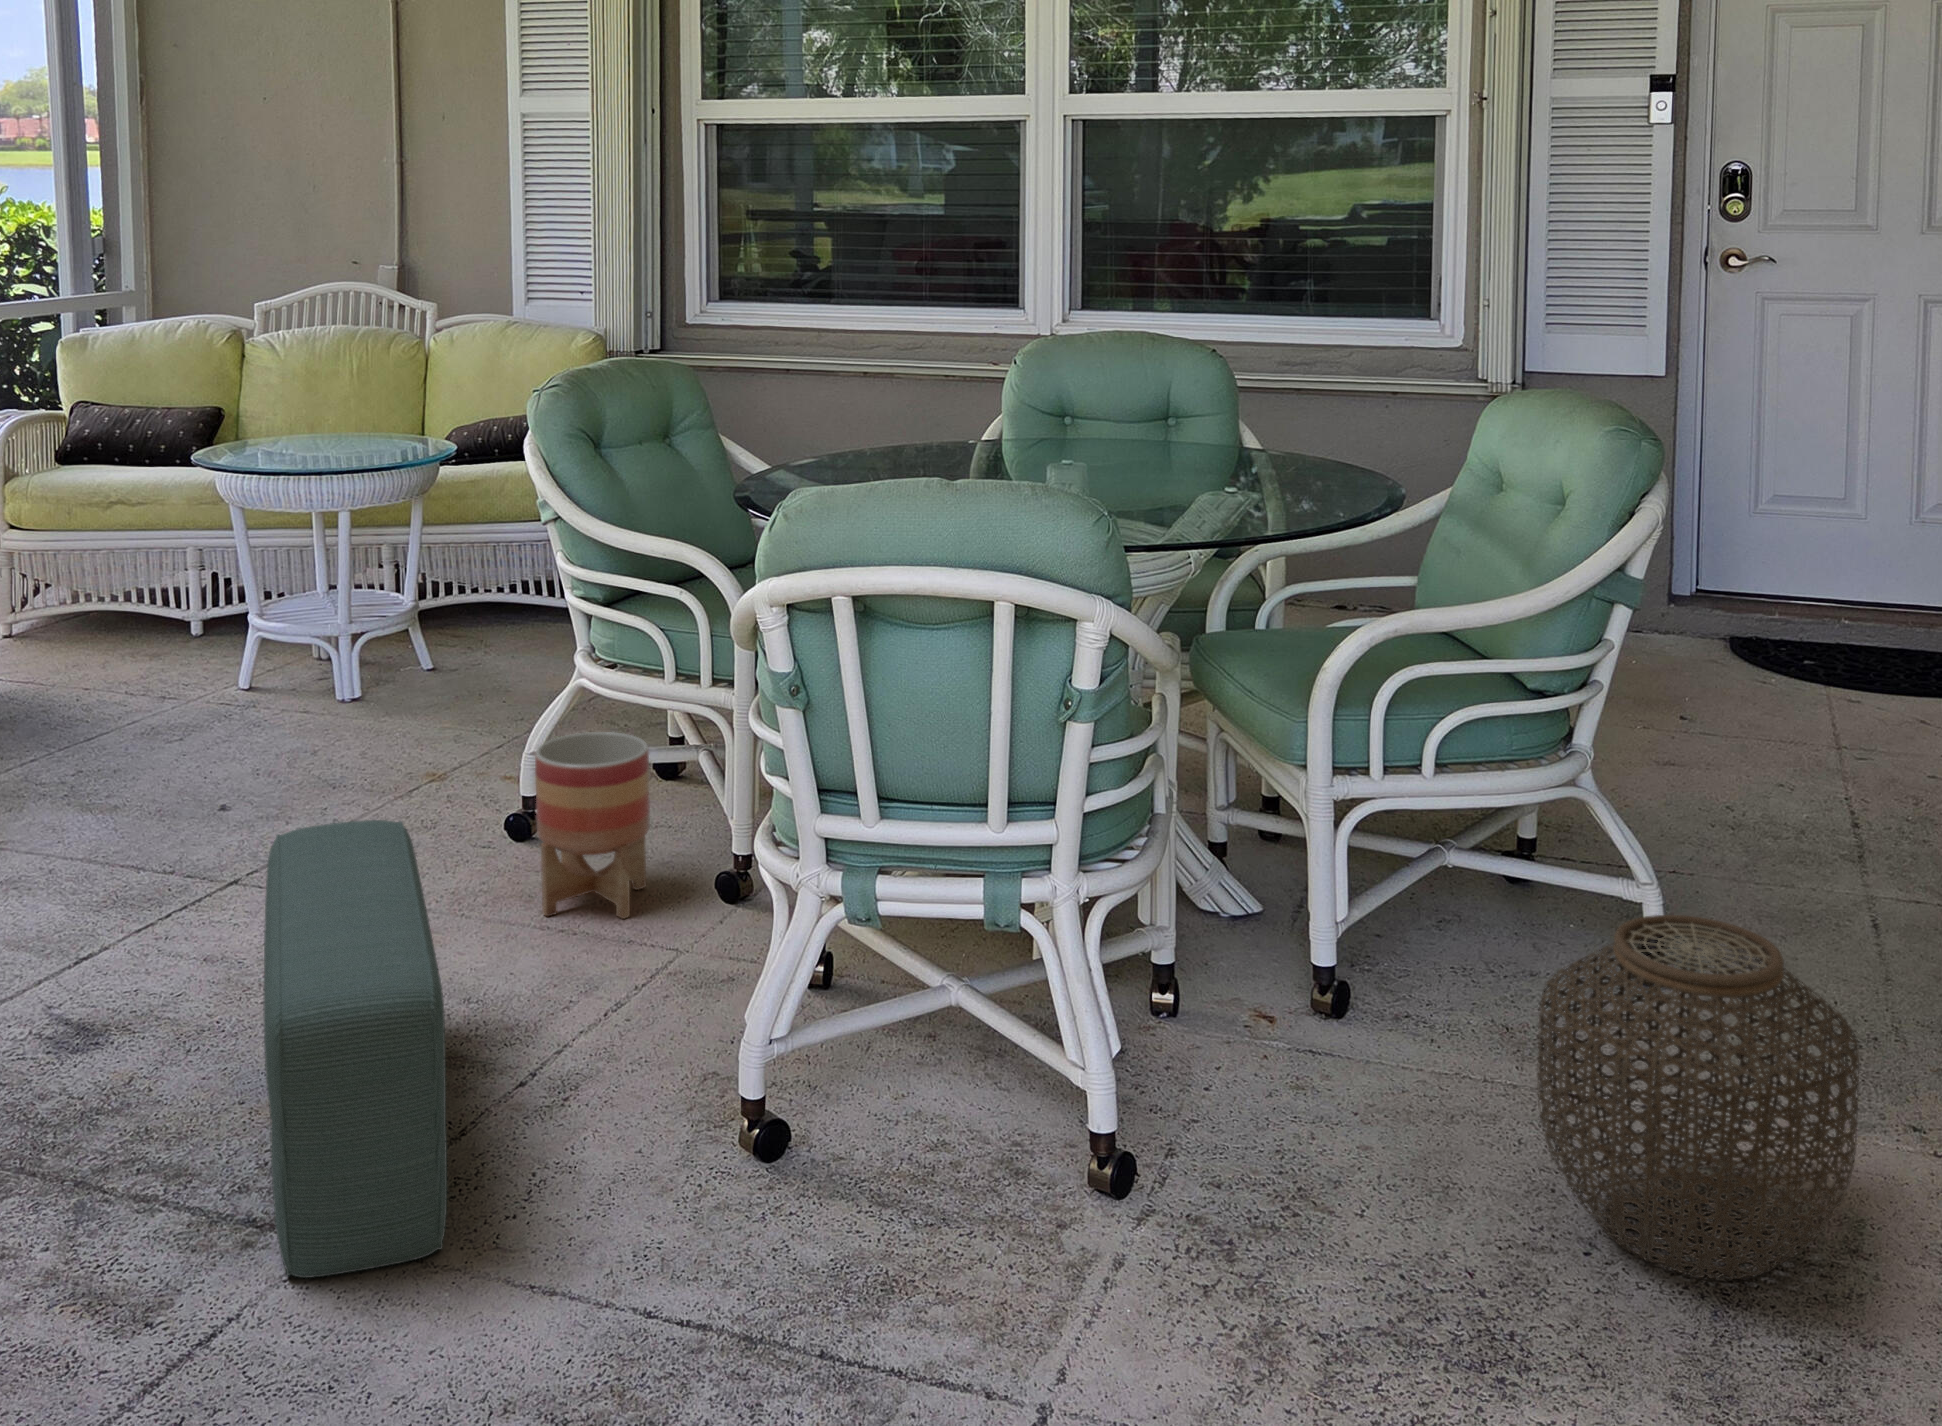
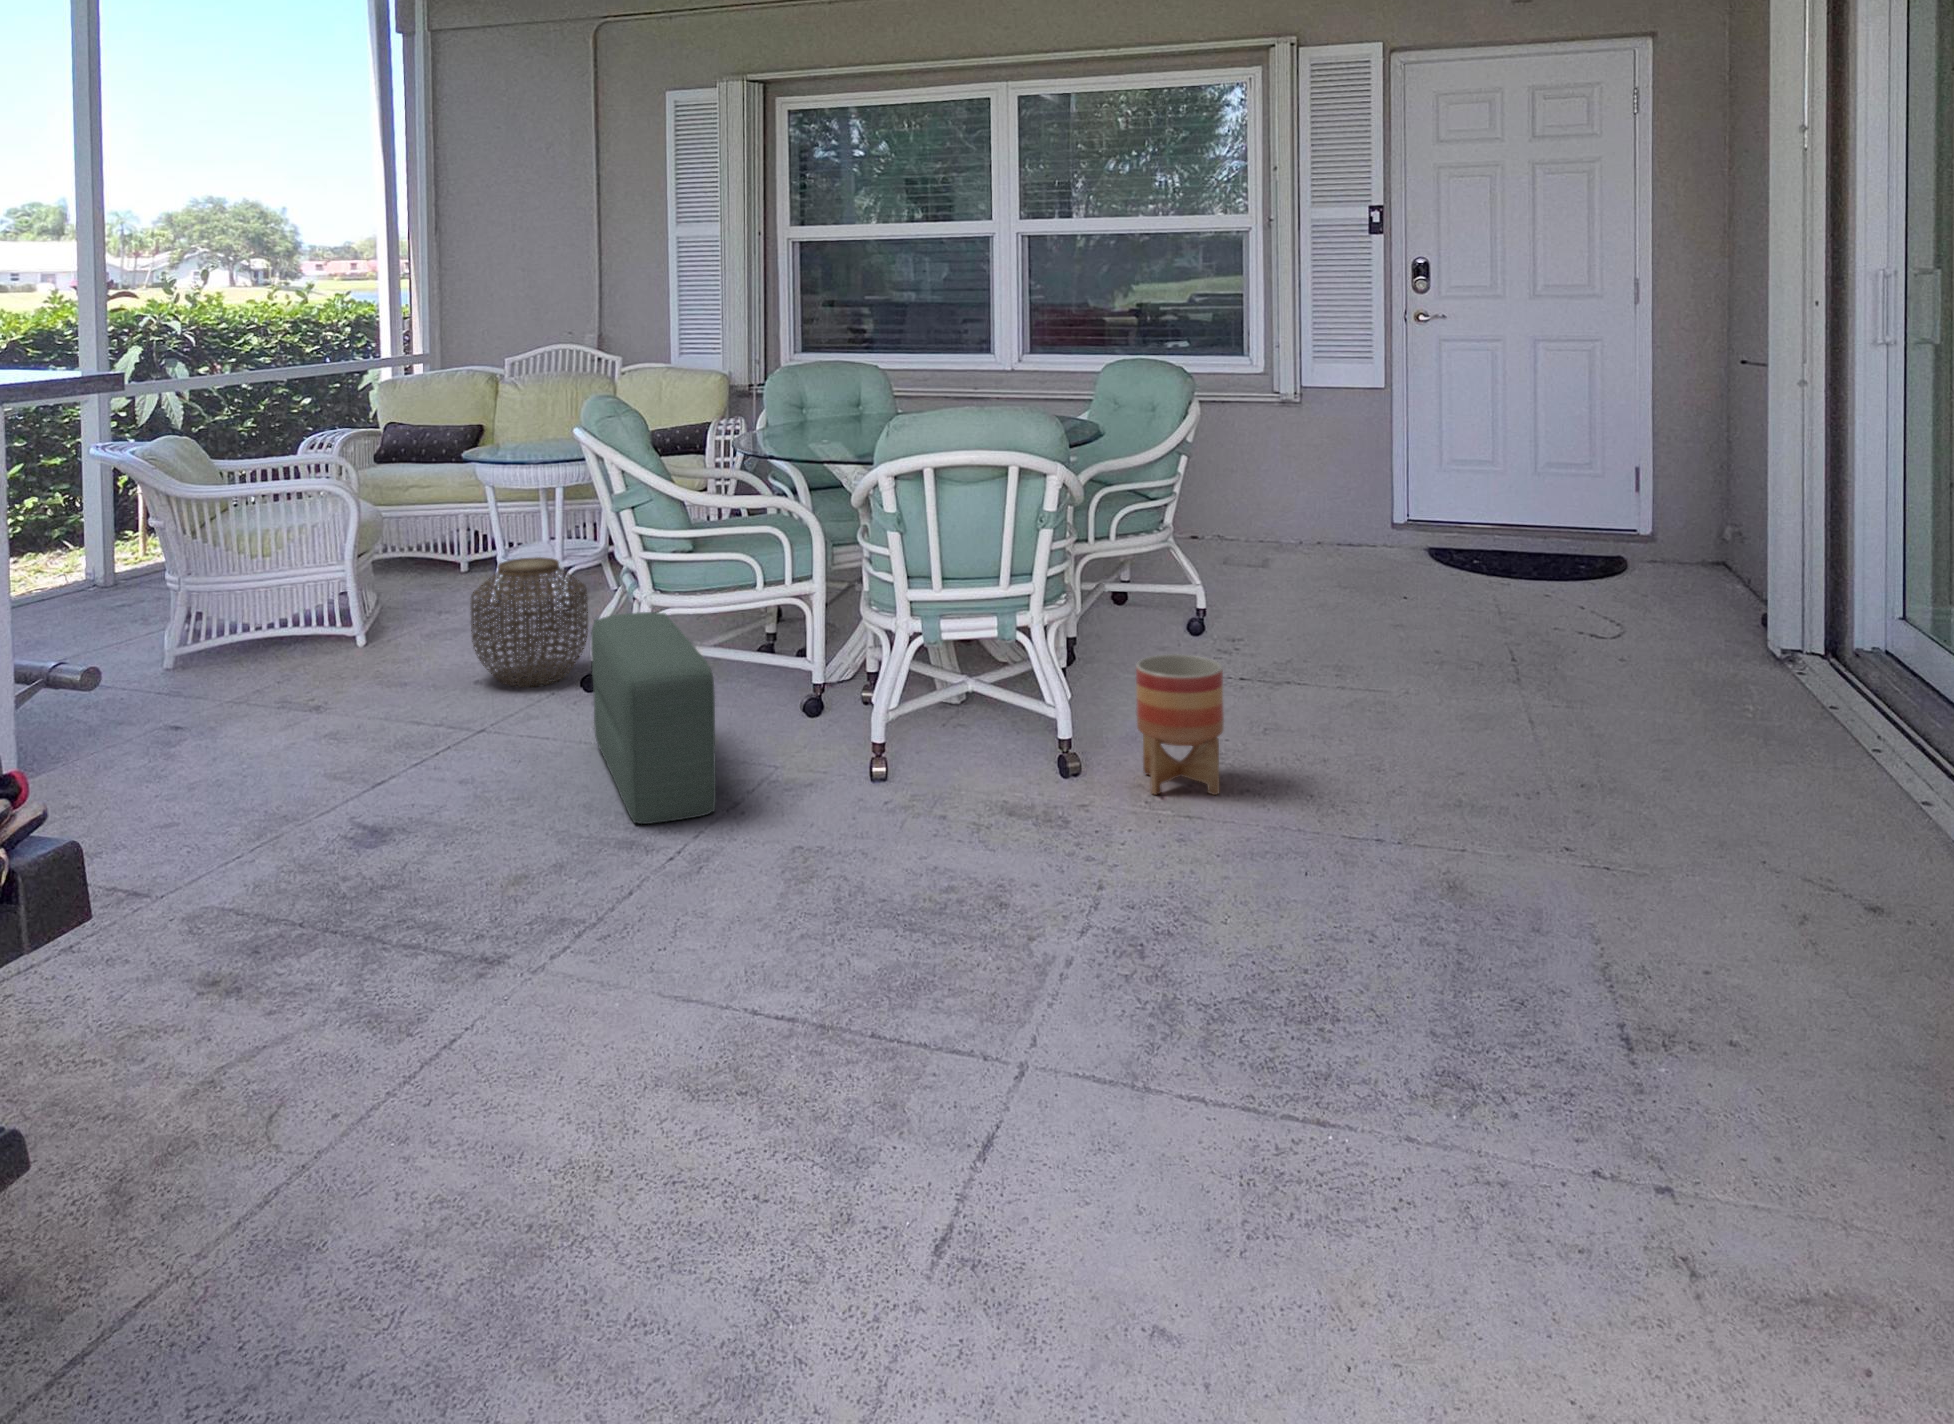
planter: present [535,732,650,919] -> present [1136,654,1224,795]
woven basket: present [1537,915,1859,1279] -> present [471,557,588,687]

